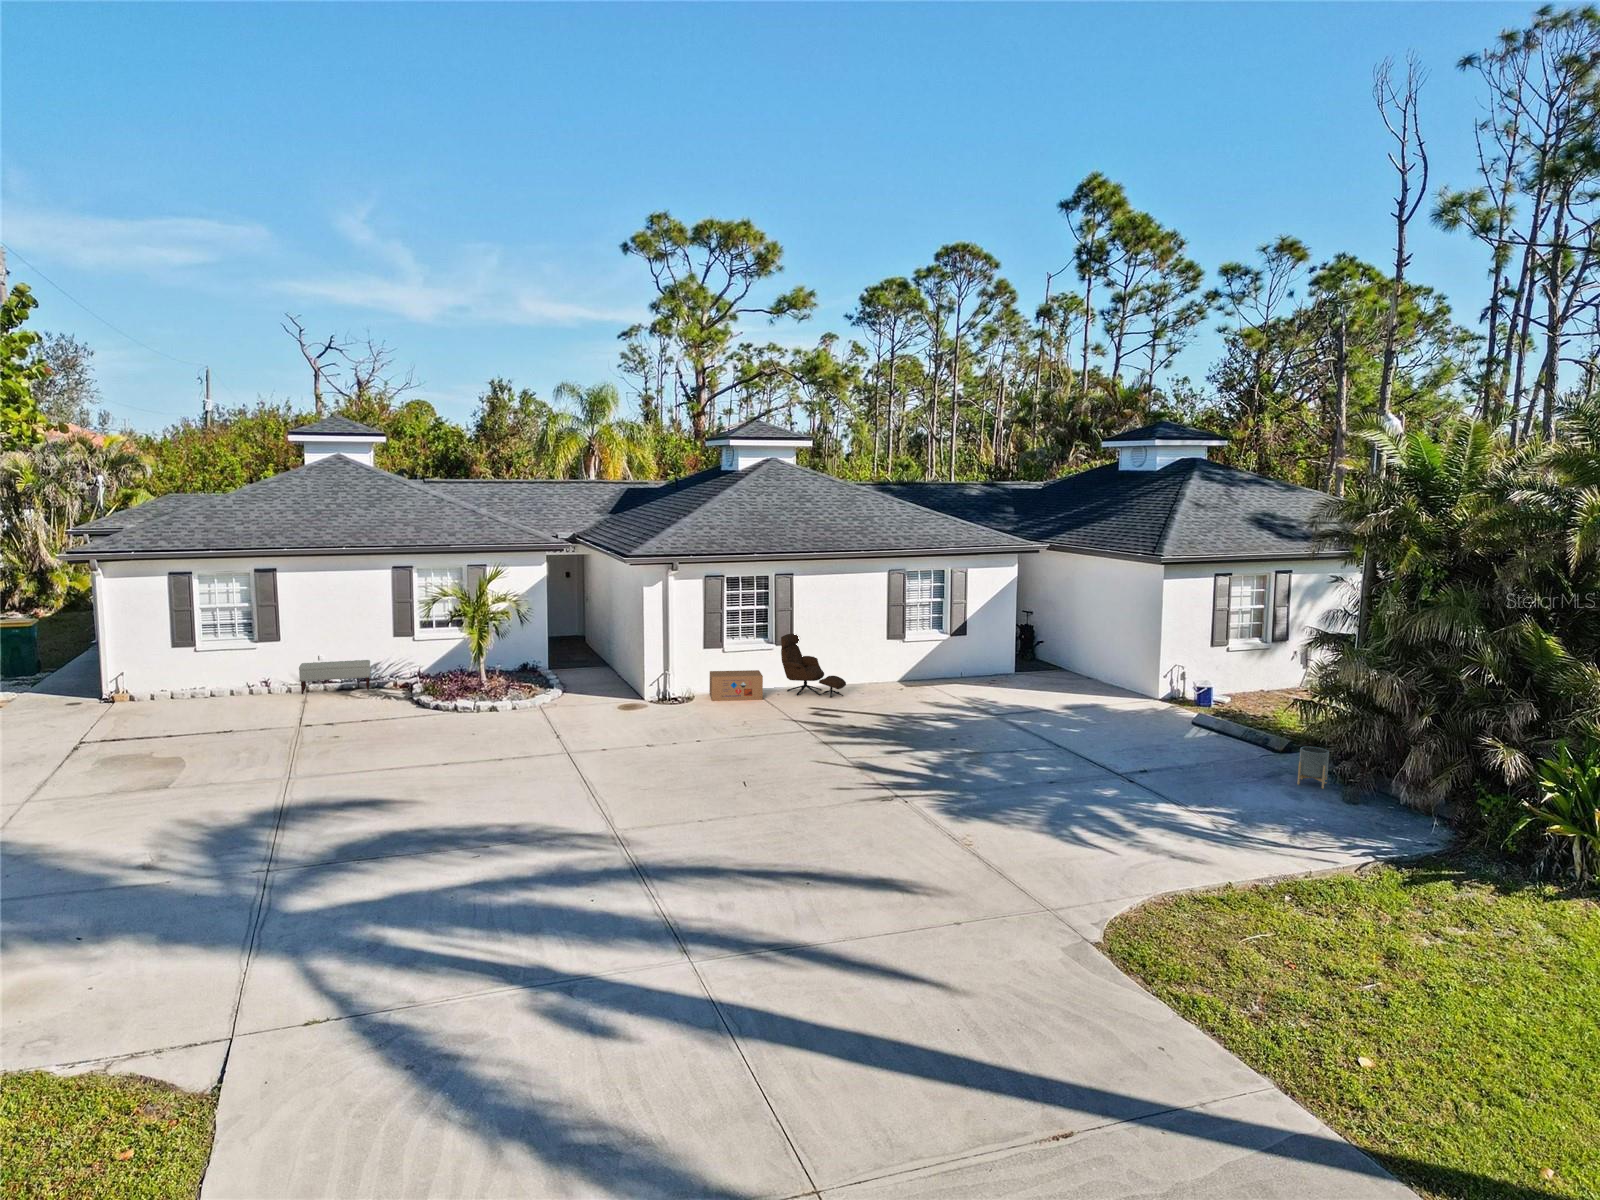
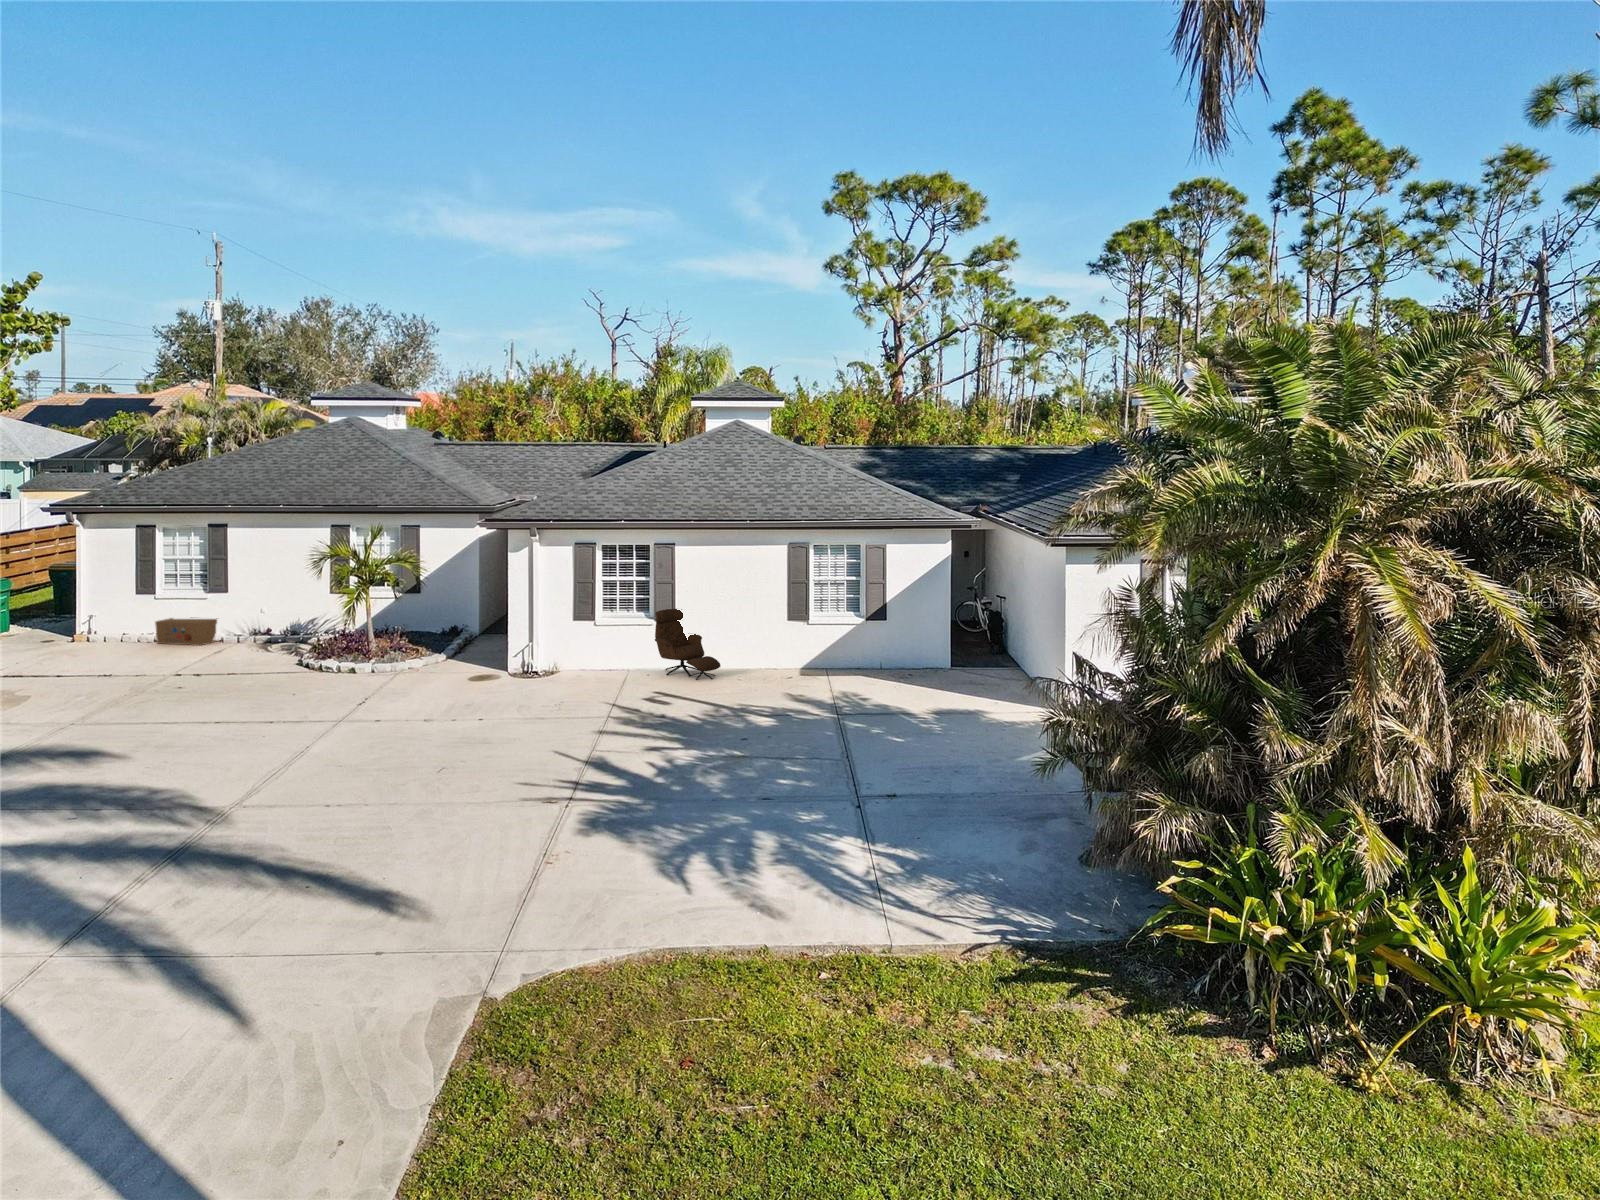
bench: present [299,660,370,694] -> none [234,615,305,643]
cardboard box: present [710,670,763,701] -> present [155,618,218,645]
planter: present [1297,747,1329,789] -> none [1057,782,1103,840]

